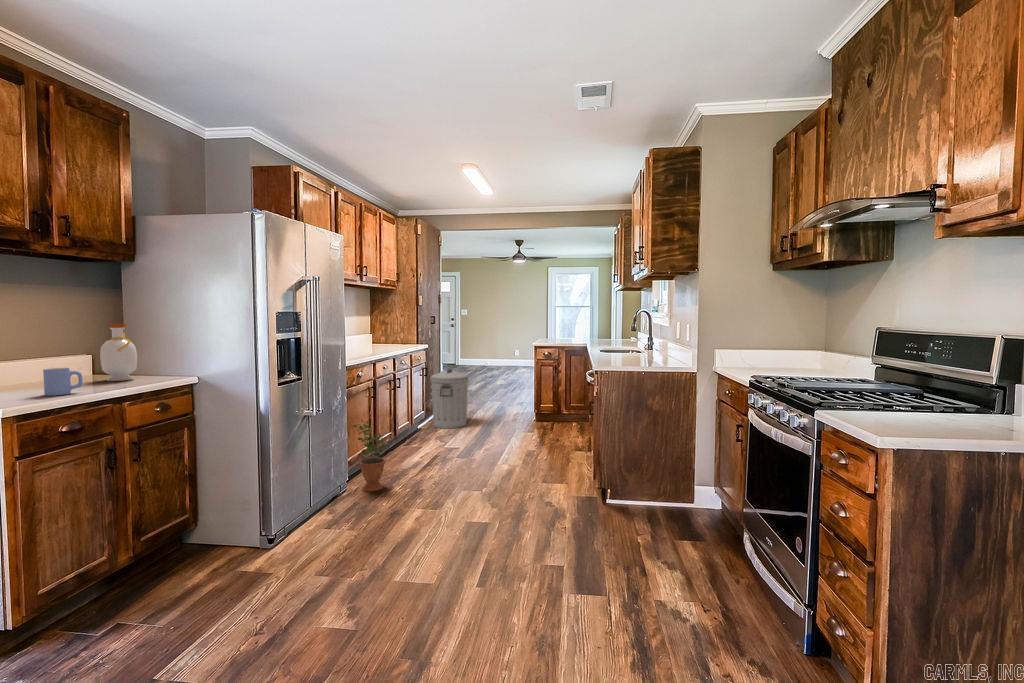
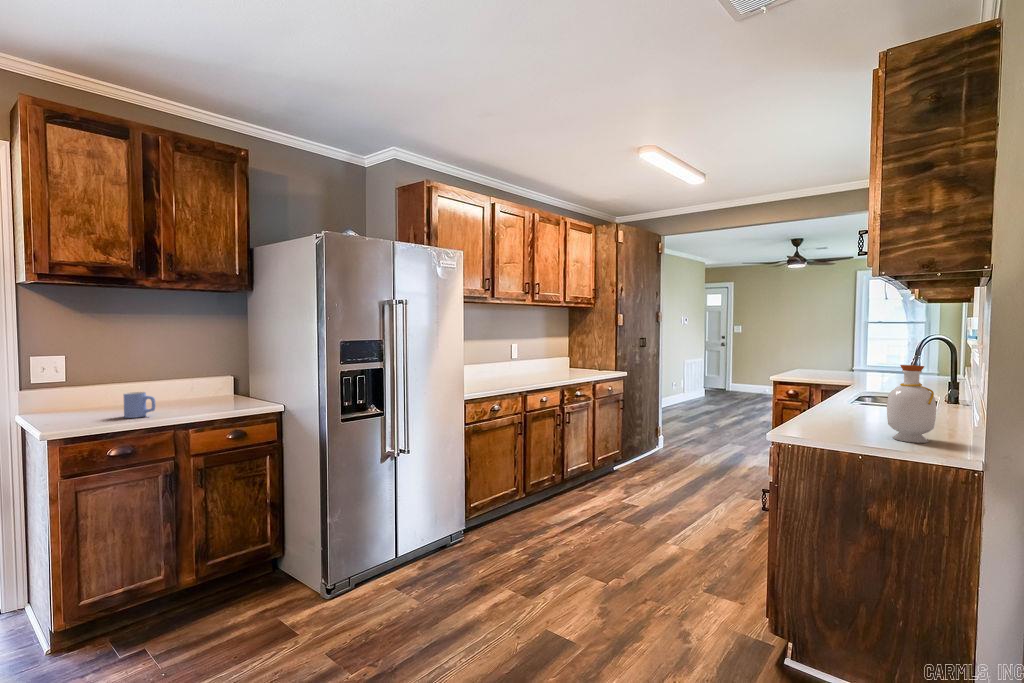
bottle: present [100,324,137,381] -> present [887,365,936,443]
trash can: present [431,369,468,428] -> none [630,404,677,478]
potted plant: present [353,419,386,492] -> none [472,462,505,550]

